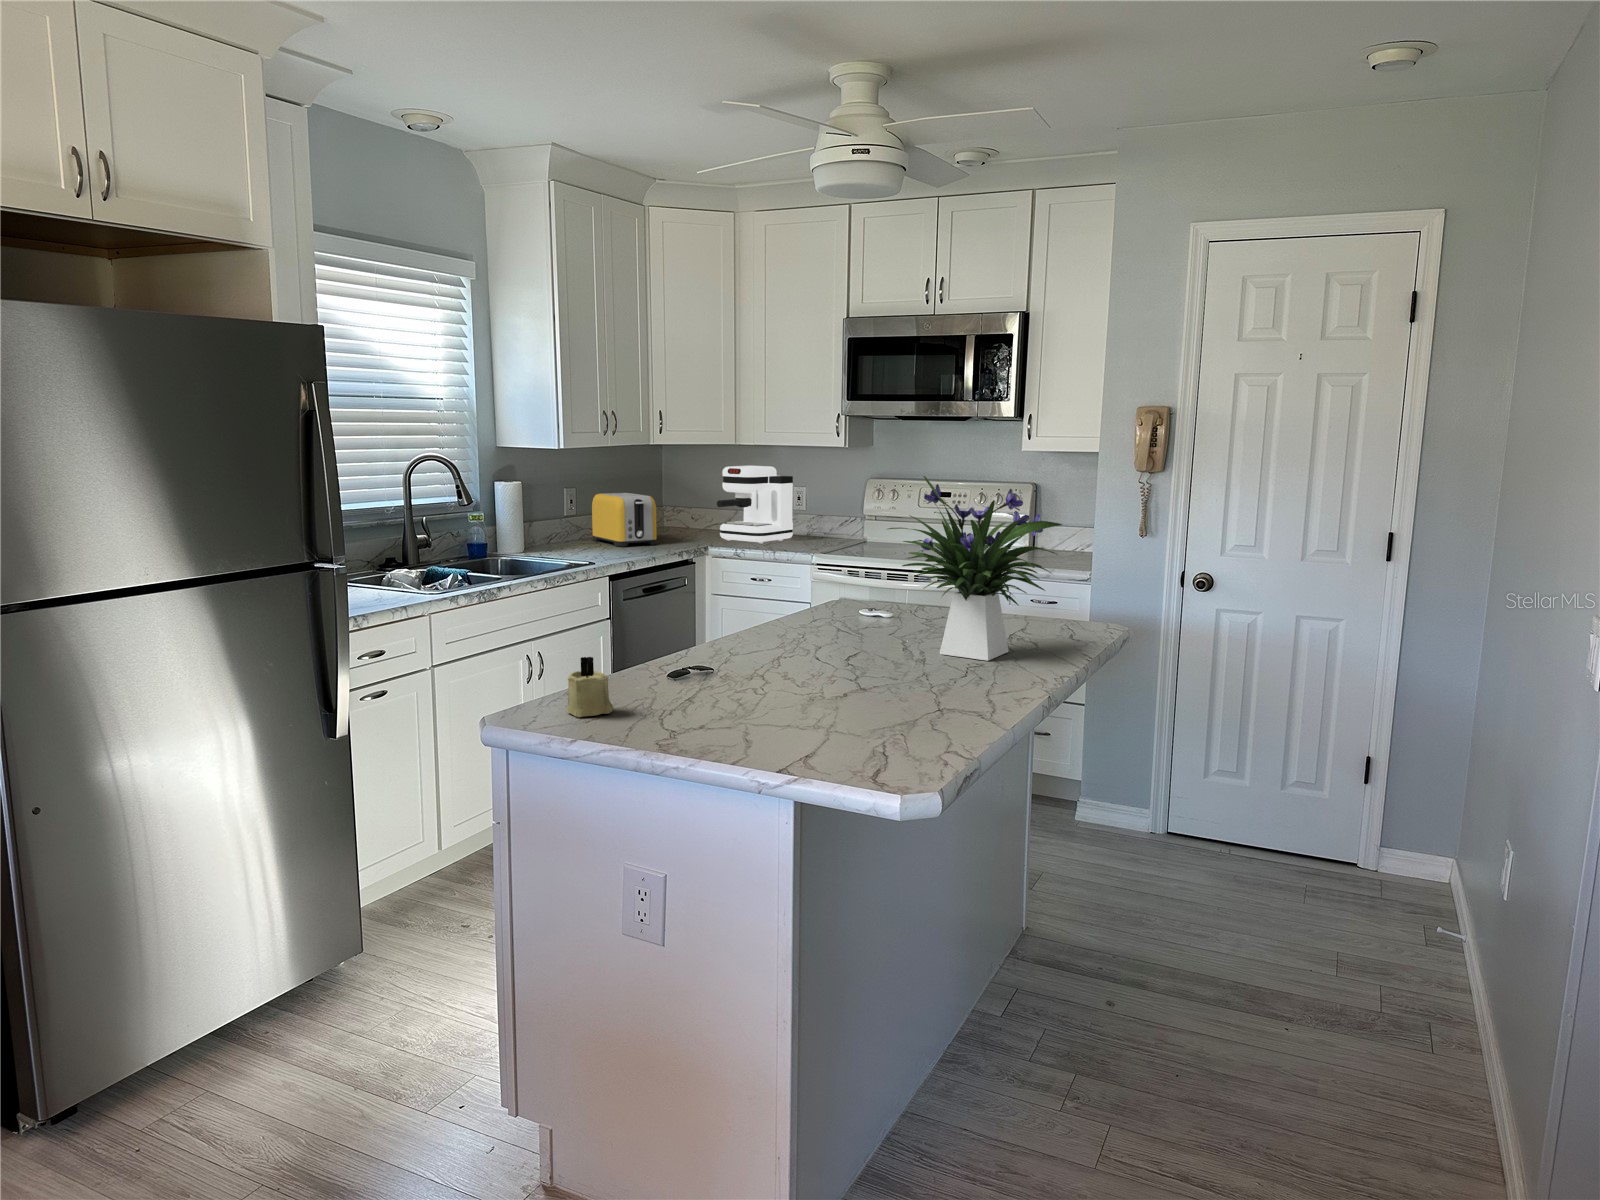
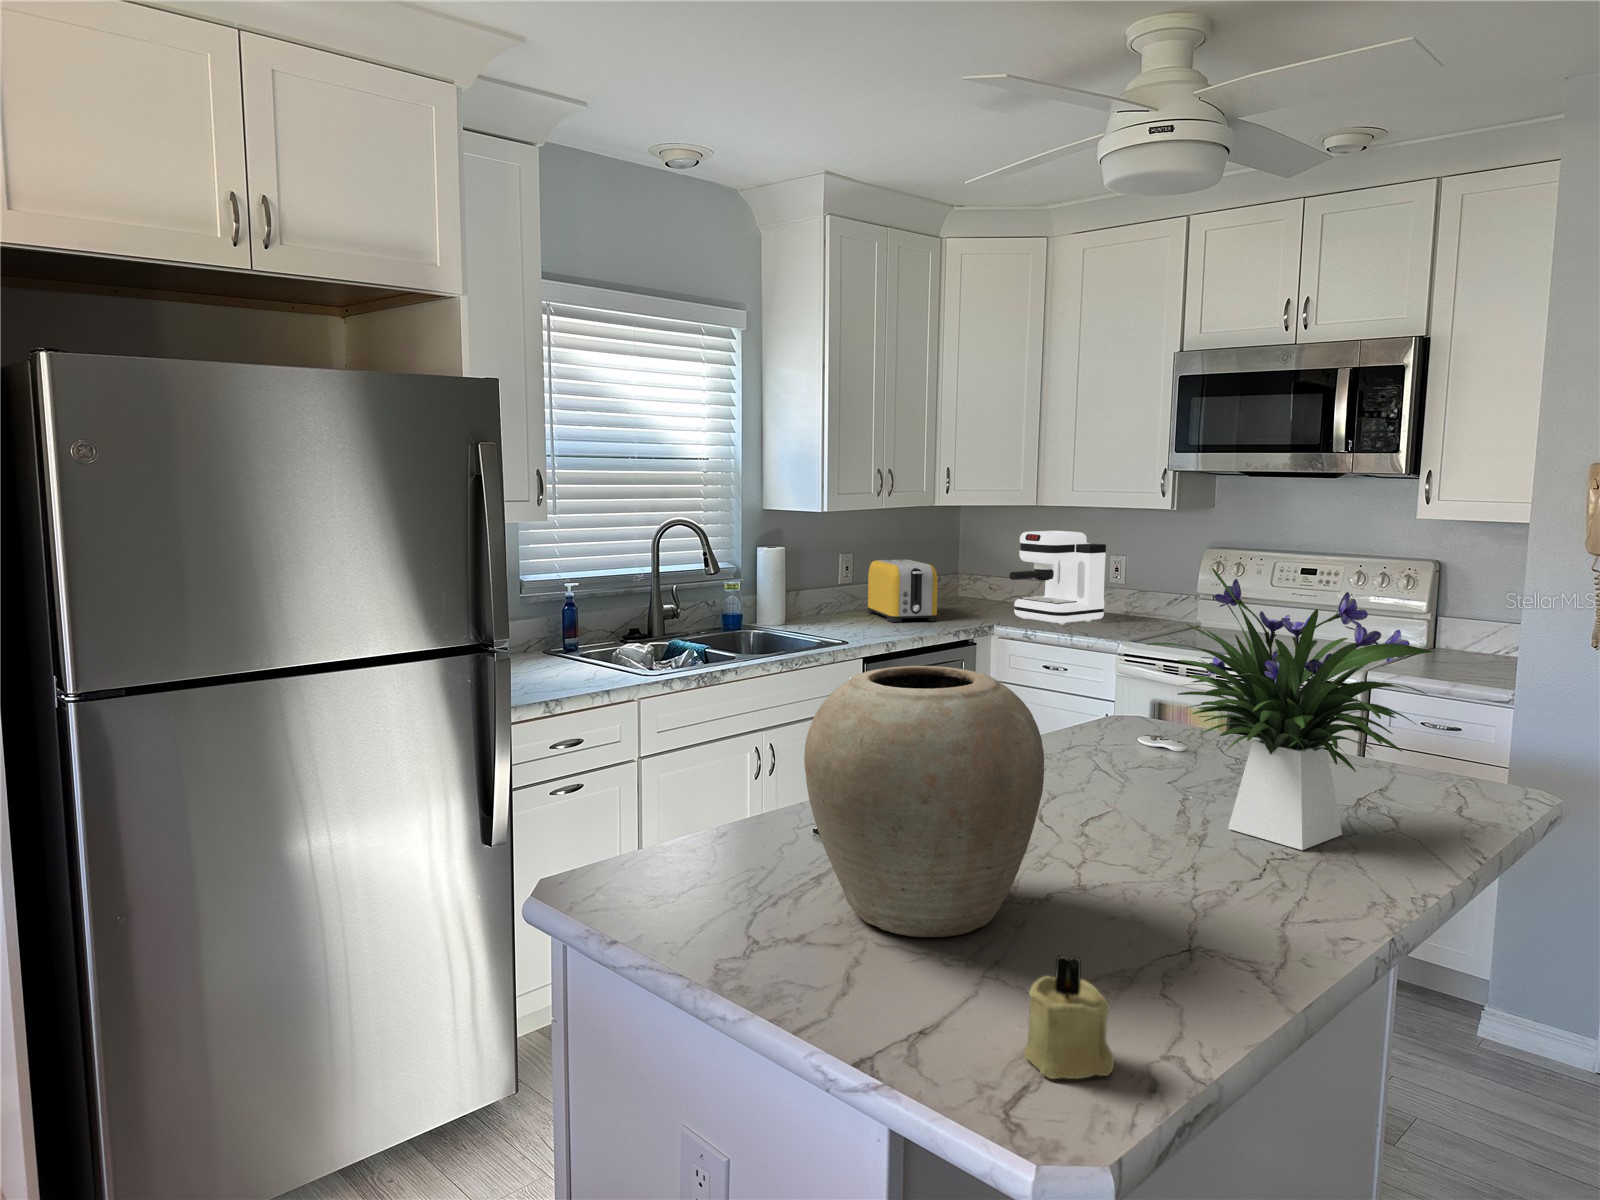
vase: none [686,542,848,720] -> present [804,666,1044,937]
candle: present [567,657,613,717] -> present [1024,956,1114,1079]

